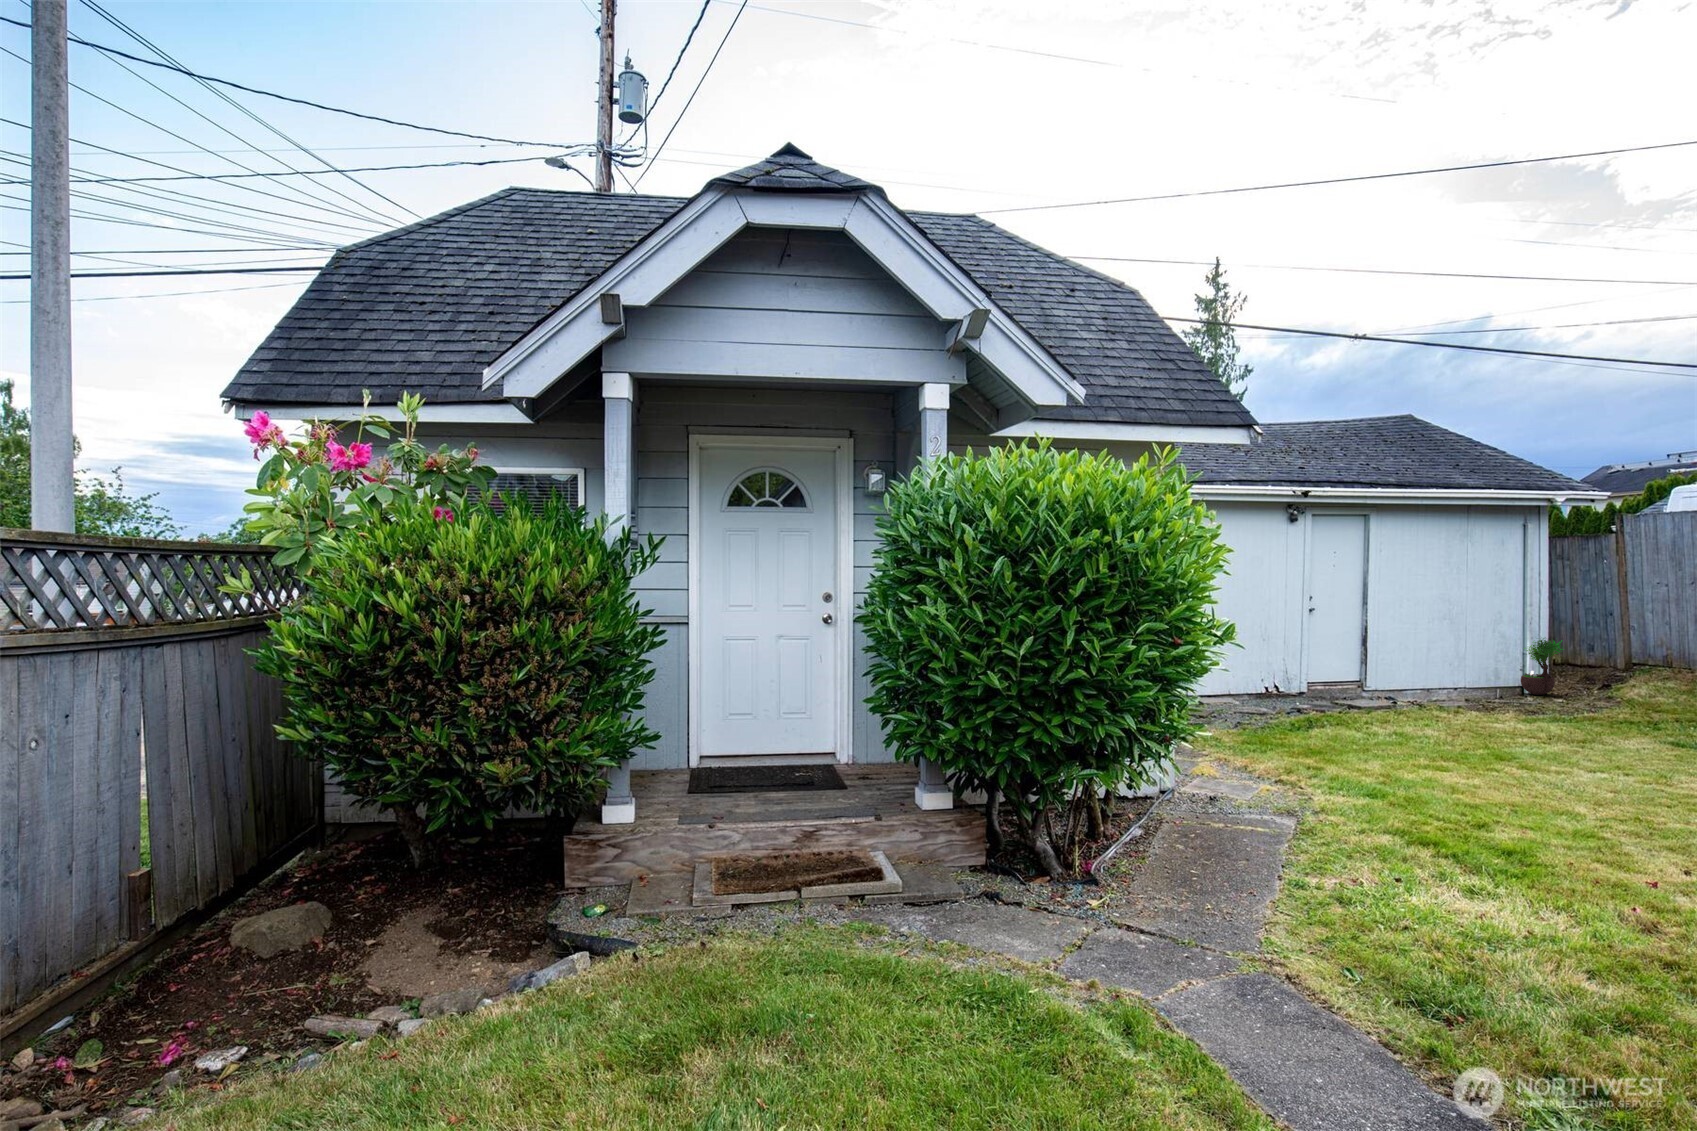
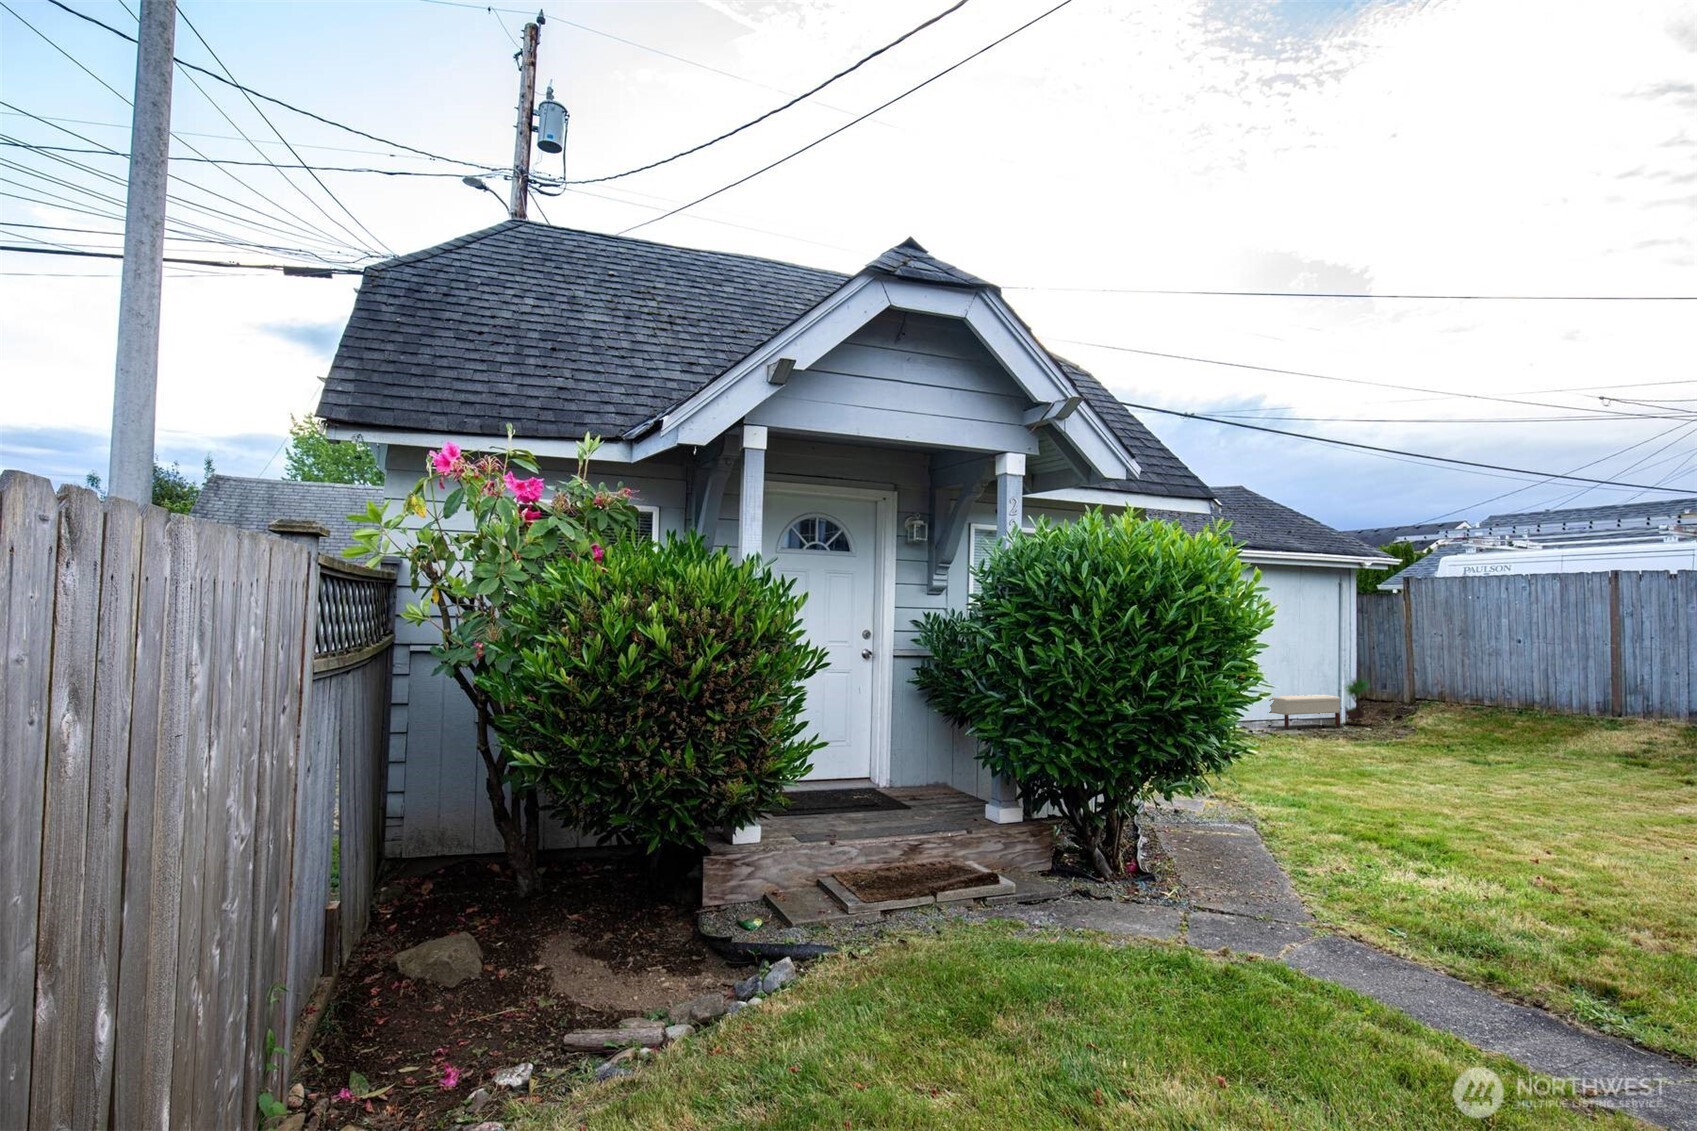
bench: none [1418,658,1518,700] -> present [1268,694,1340,729]

